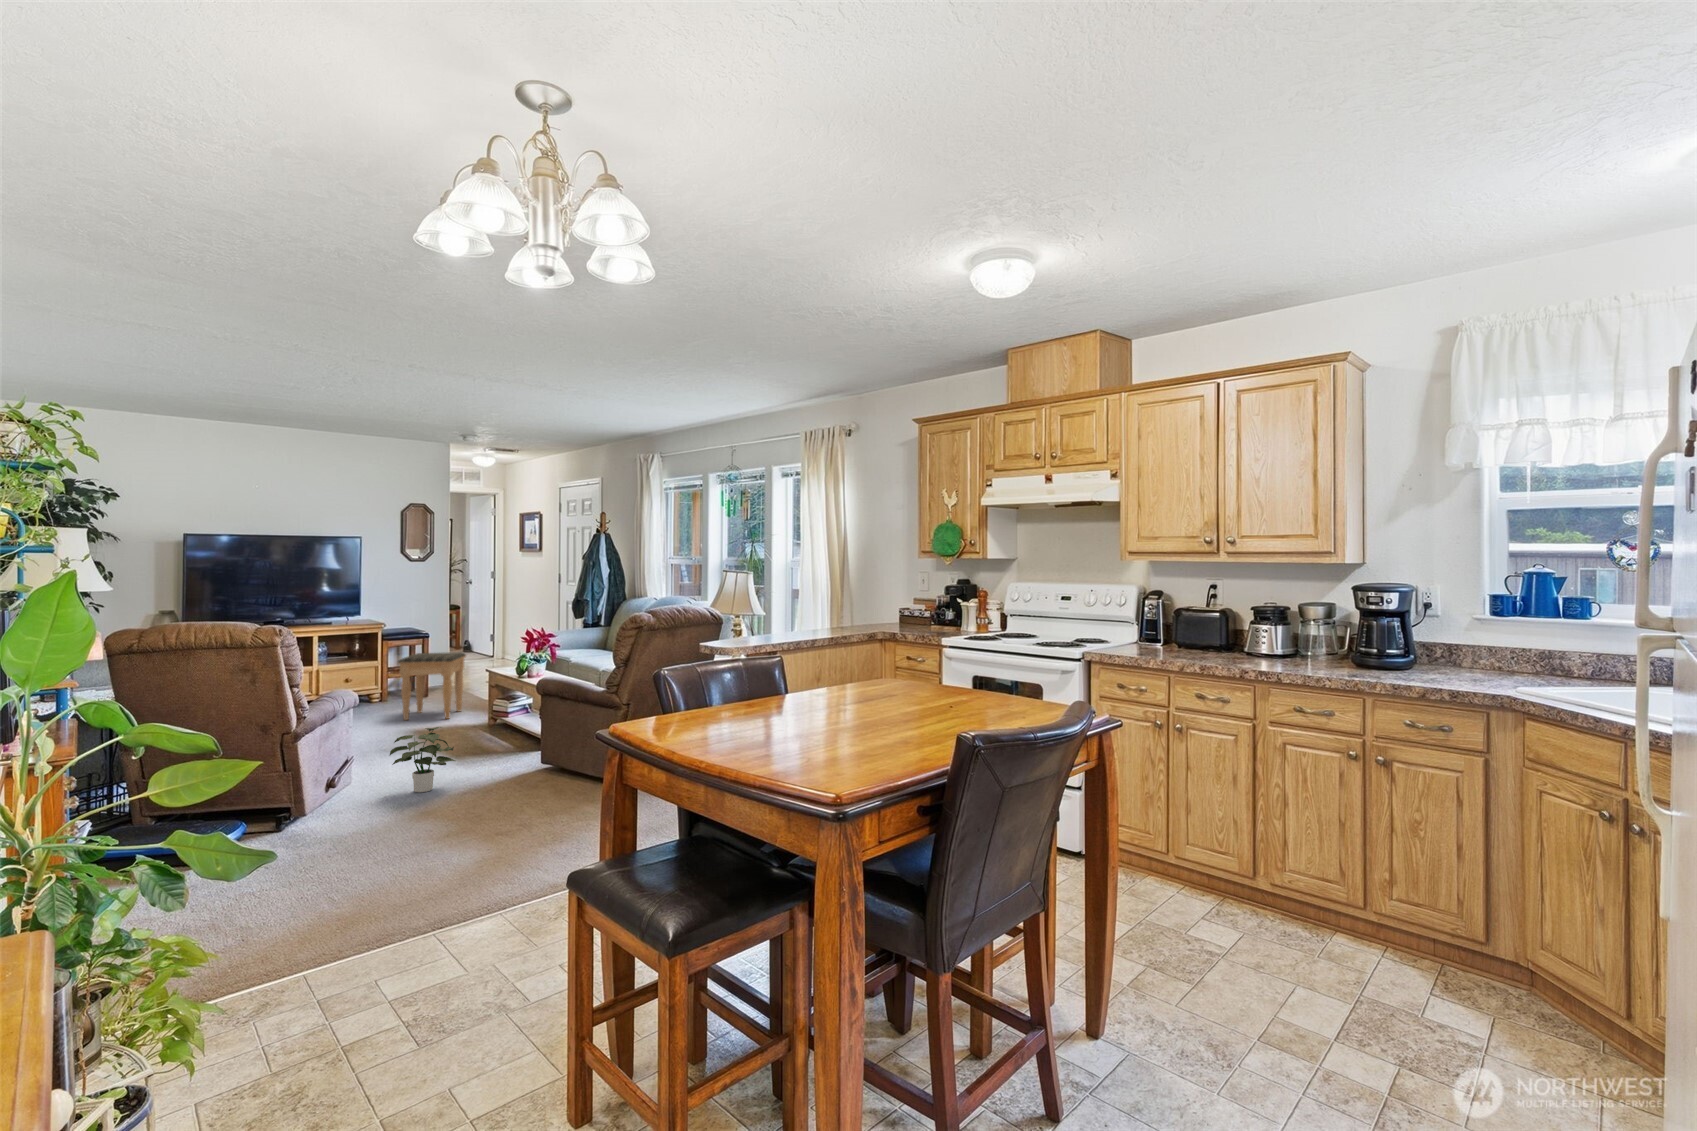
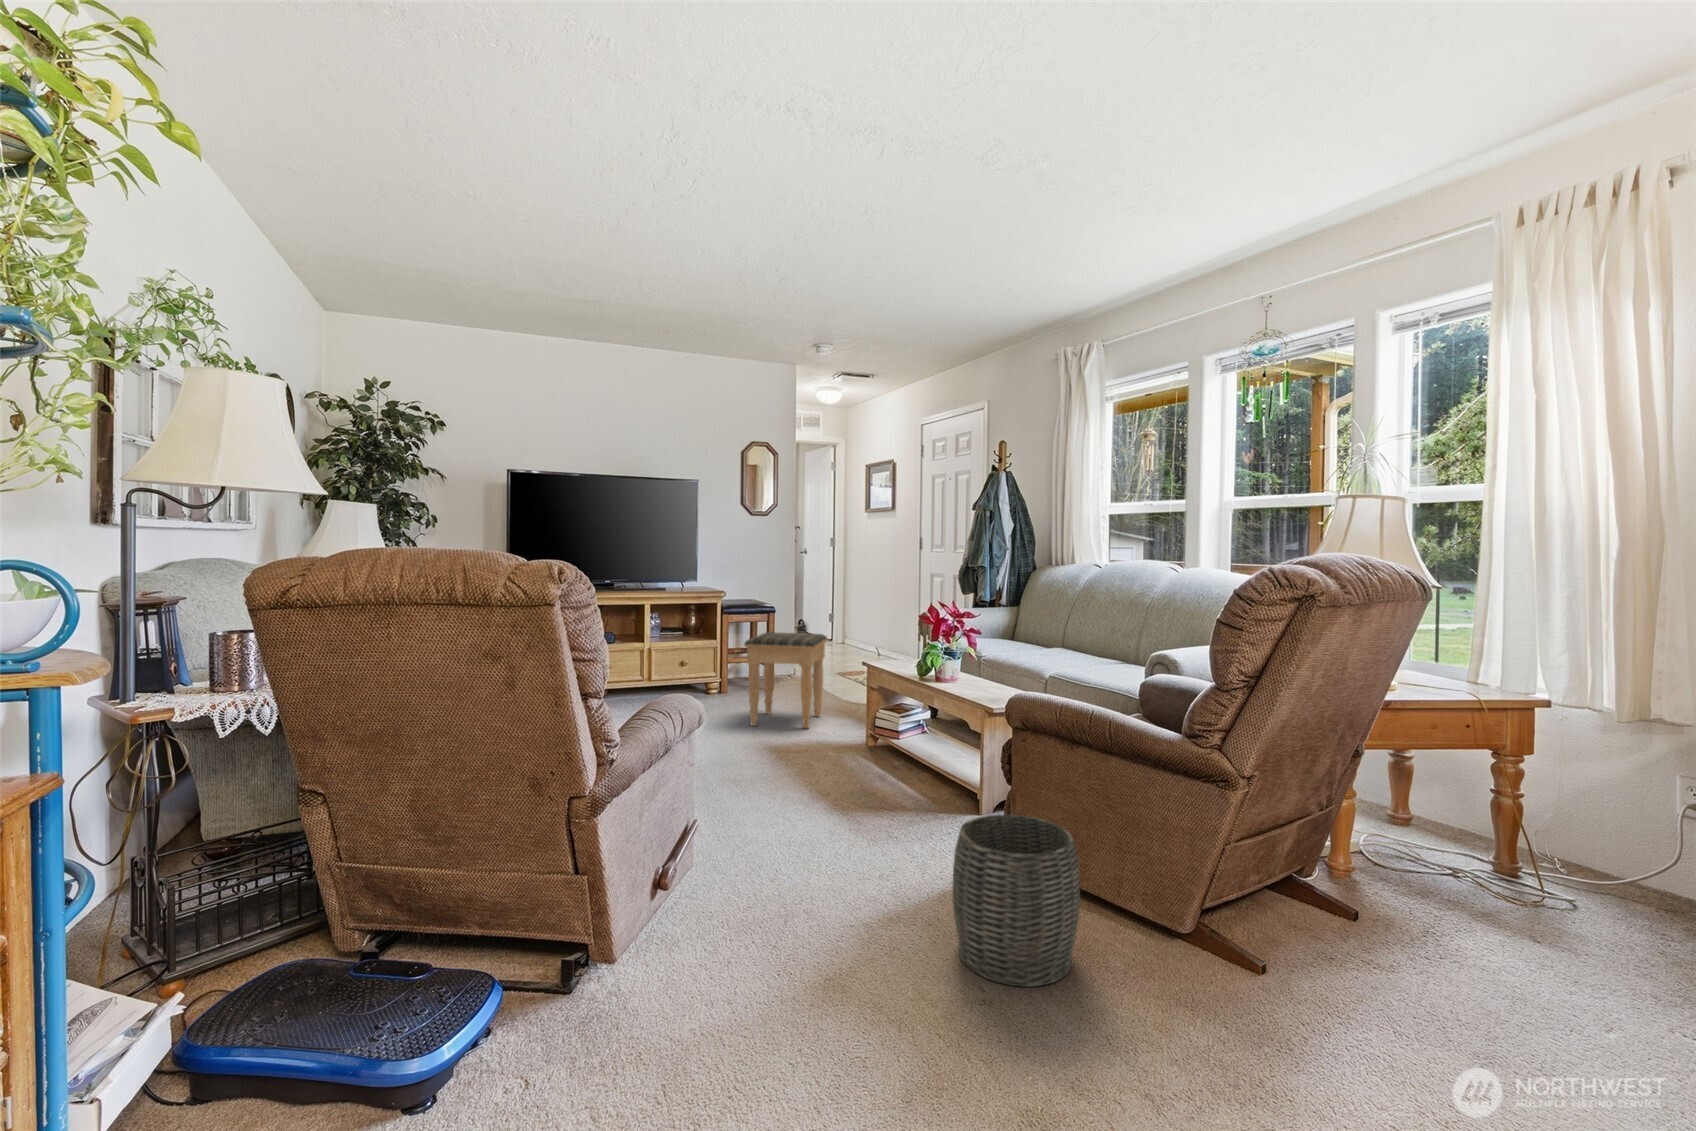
potted plant: present [390,727,456,792] -> none [750,775,865,902]
woven basket: none [495,734,557,805] -> present [953,814,1080,987]

